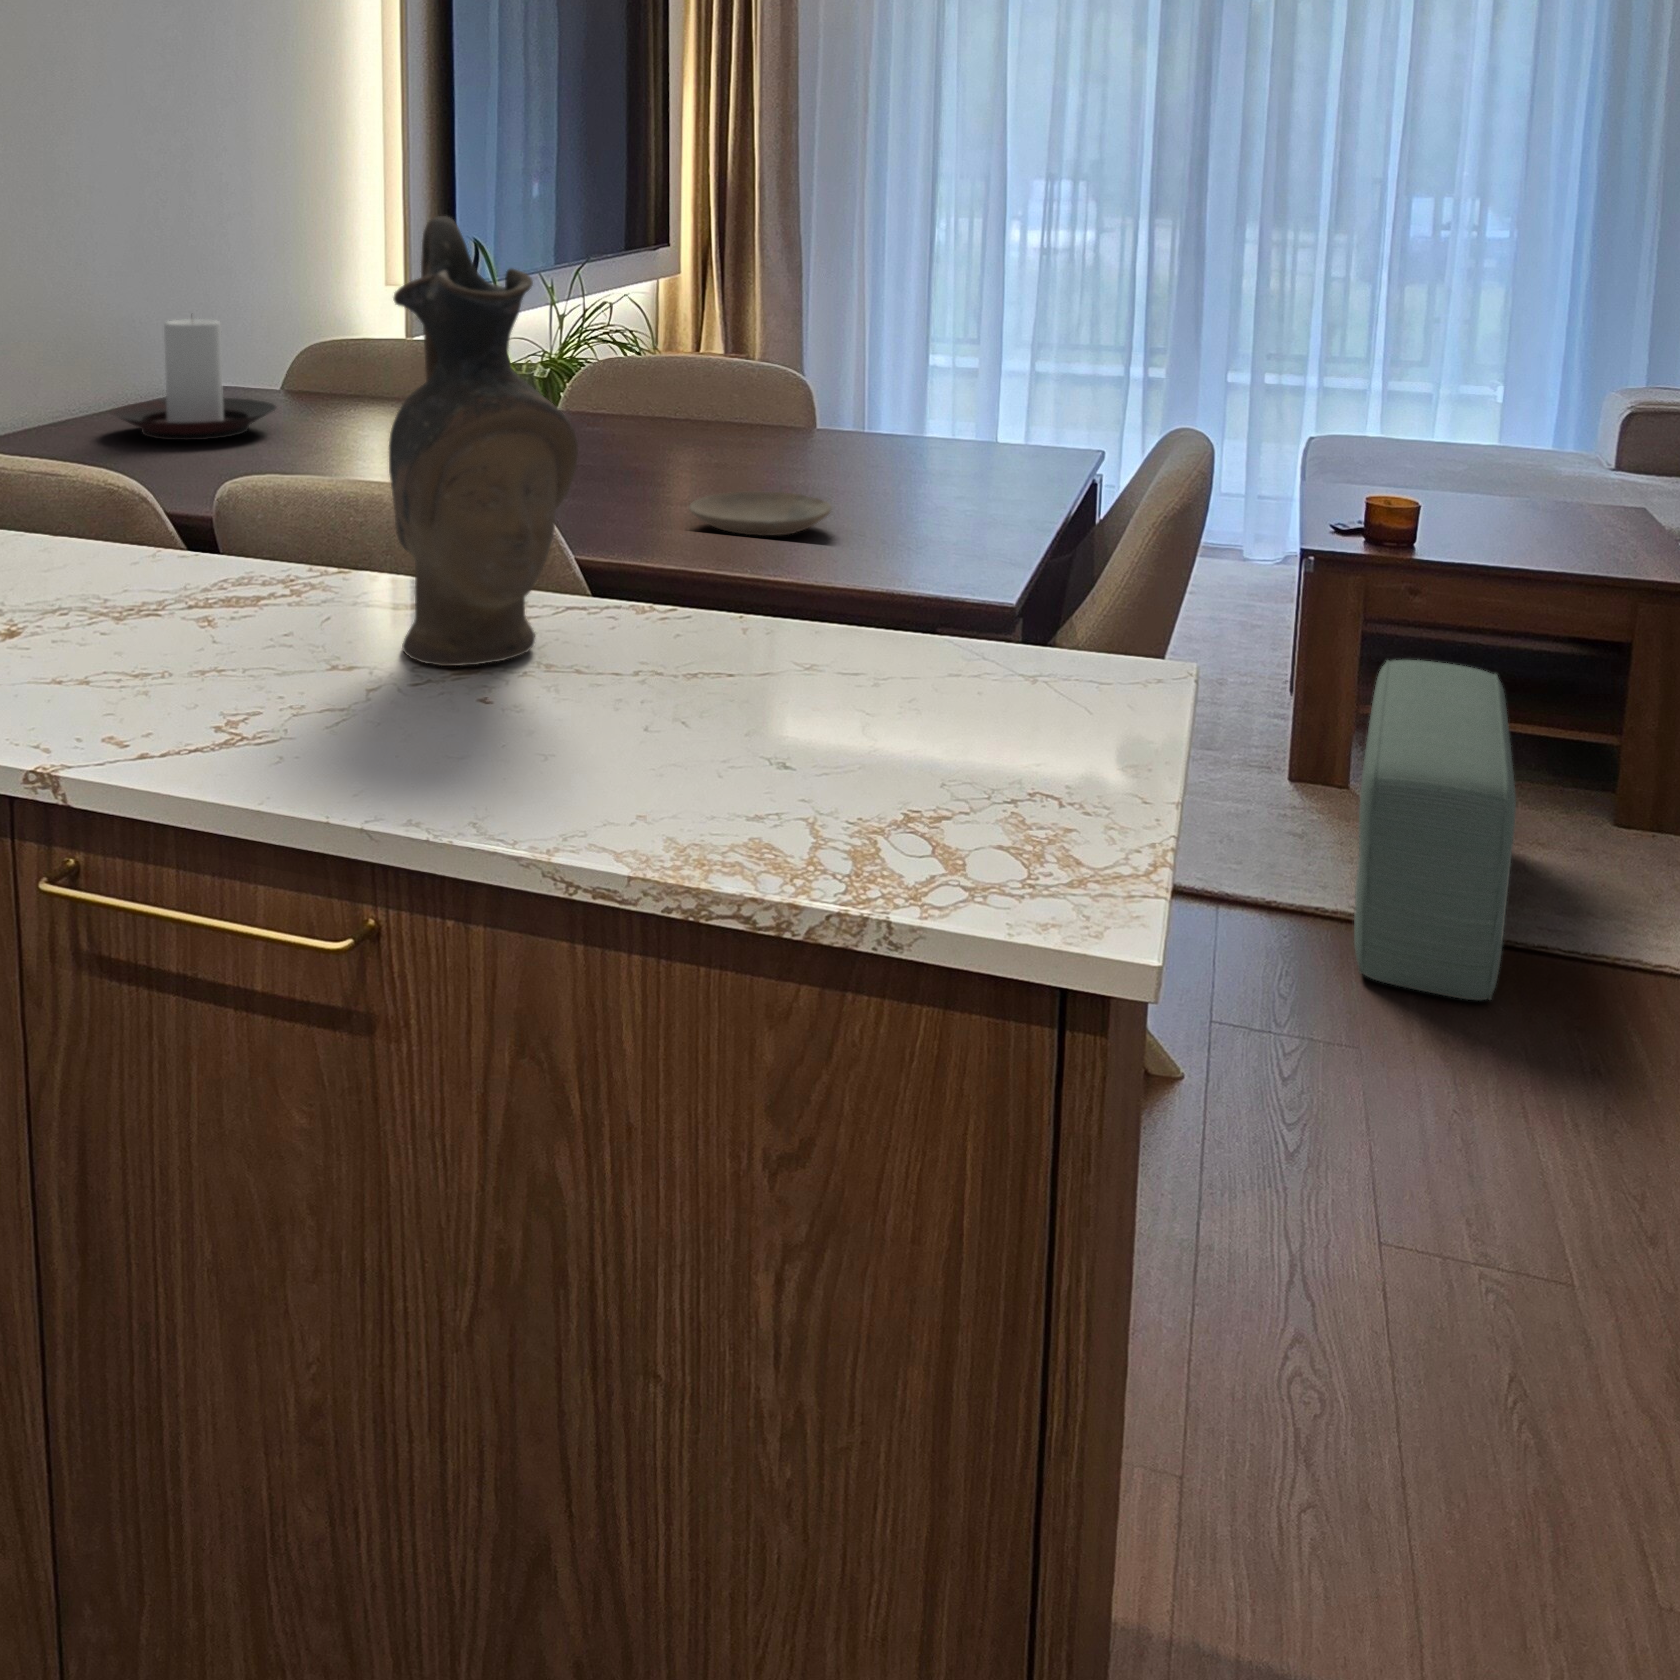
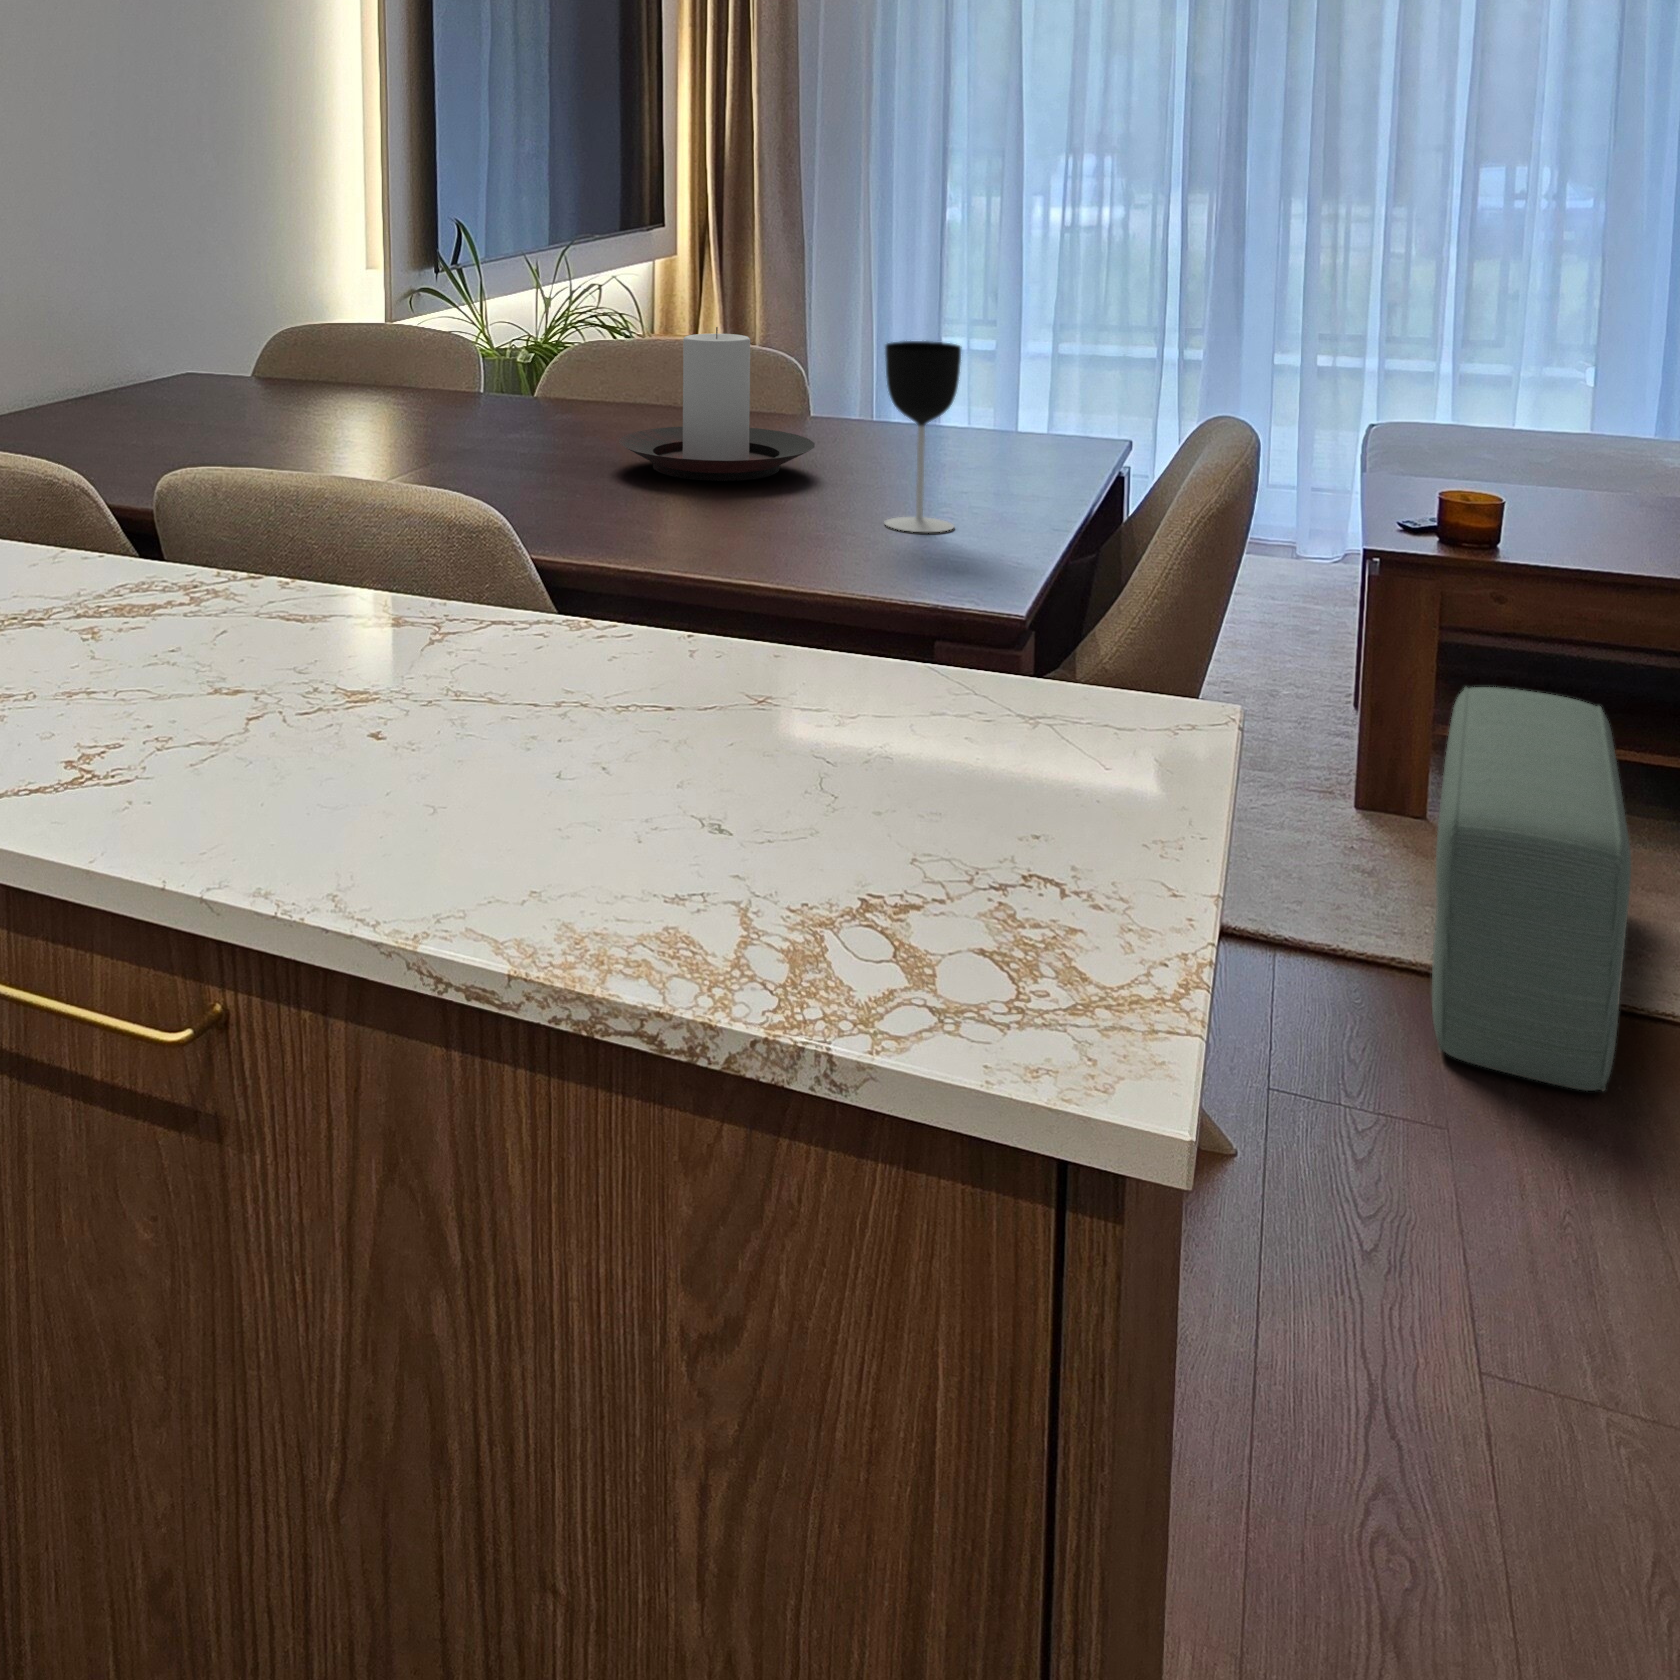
ceramic pitcher: present [389,216,578,666] -> none [280,186,490,694]
candle holder: present [112,319,276,440] -> present [619,327,815,481]
wine glass: none [896,354,965,526] -> present [885,341,962,532]
plate: present [689,491,831,536] -> none [651,492,810,541]

